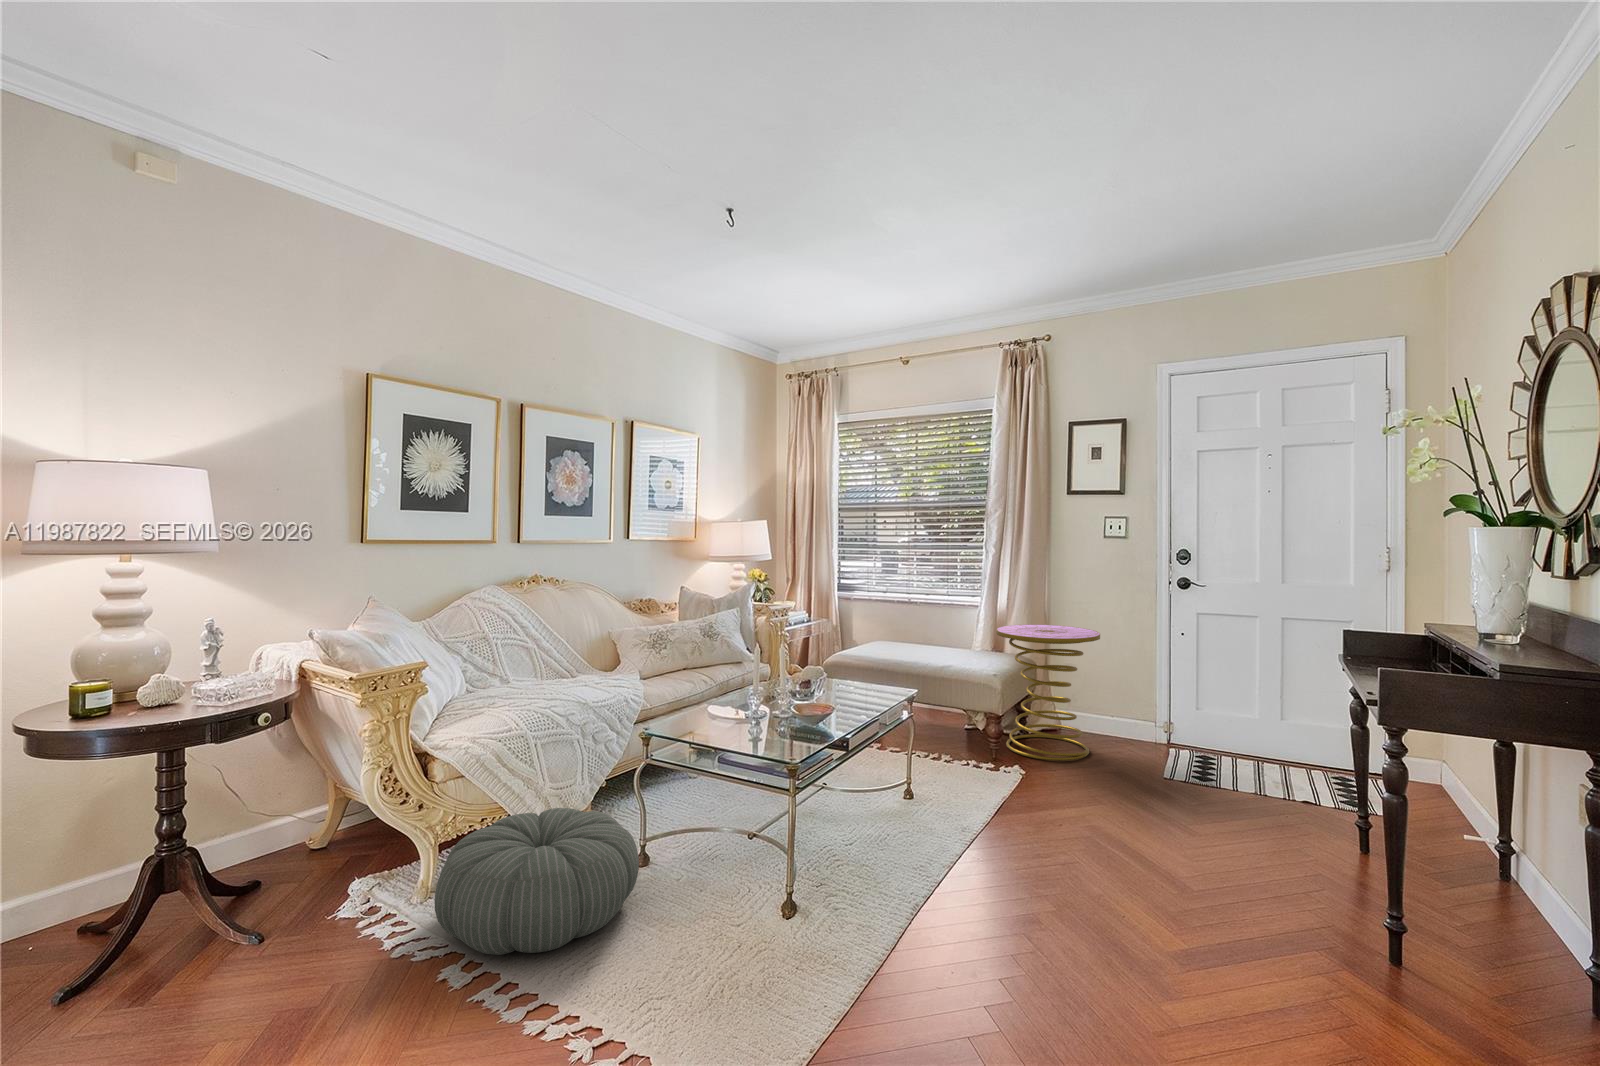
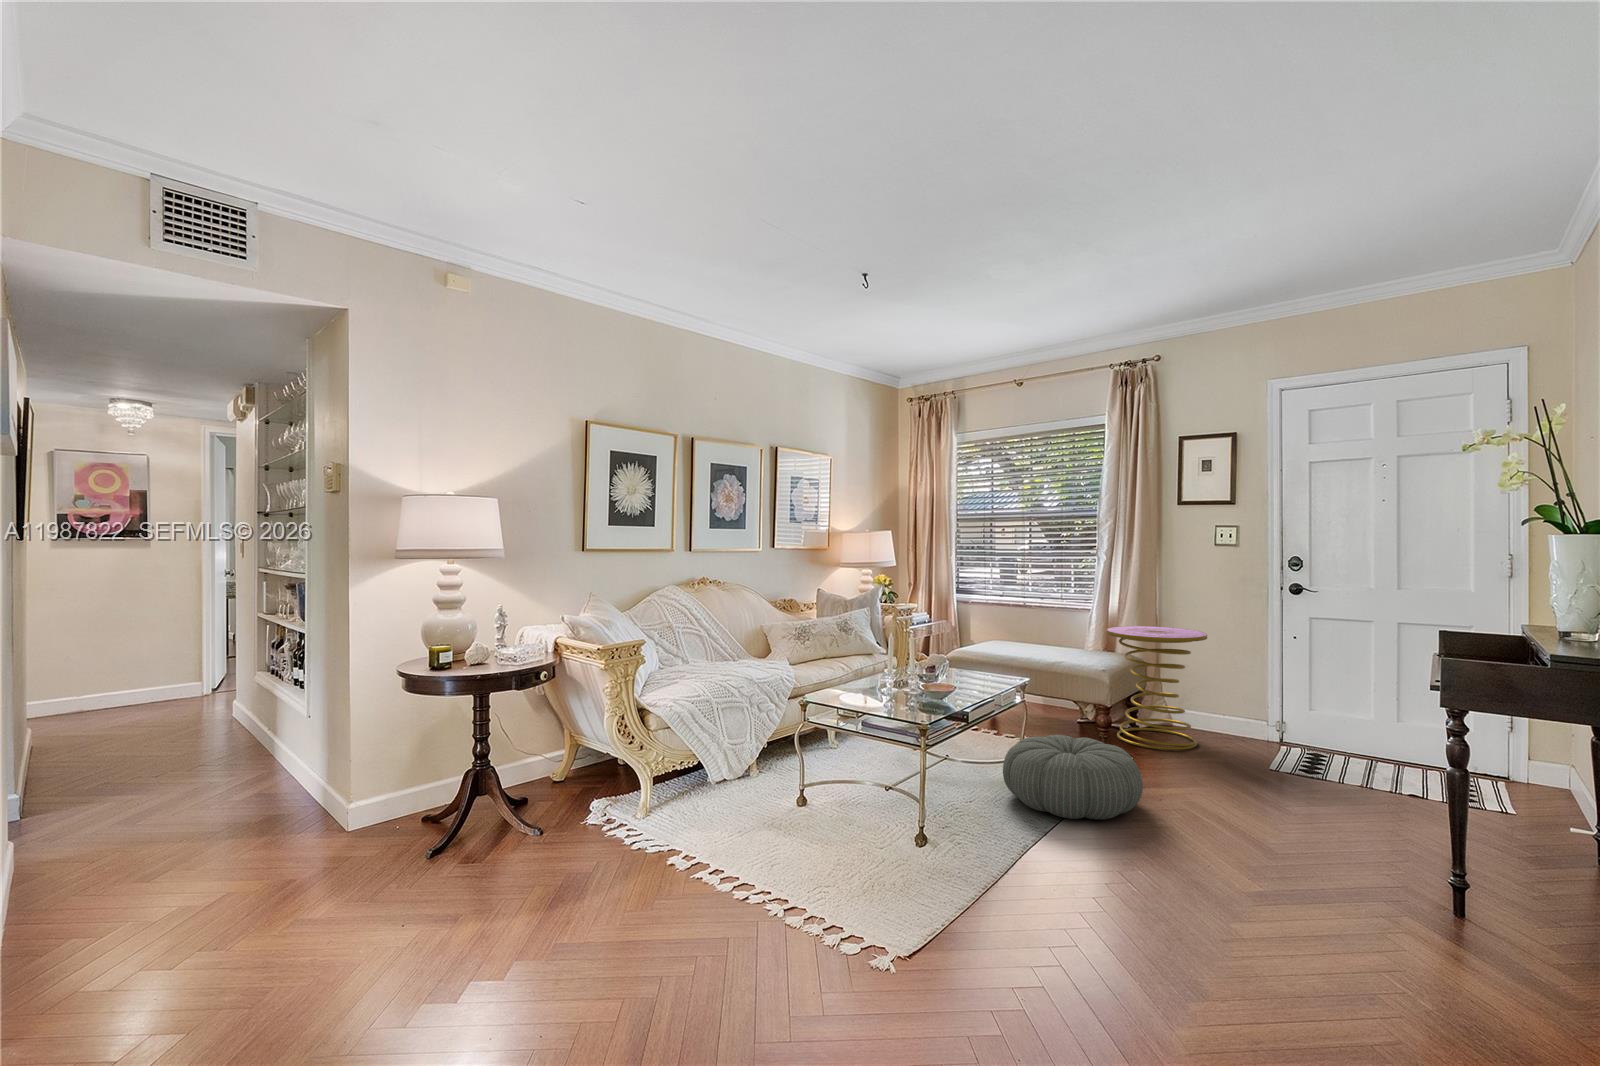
pouf: present [434,808,639,955] -> present [1003,735,1143,819]

